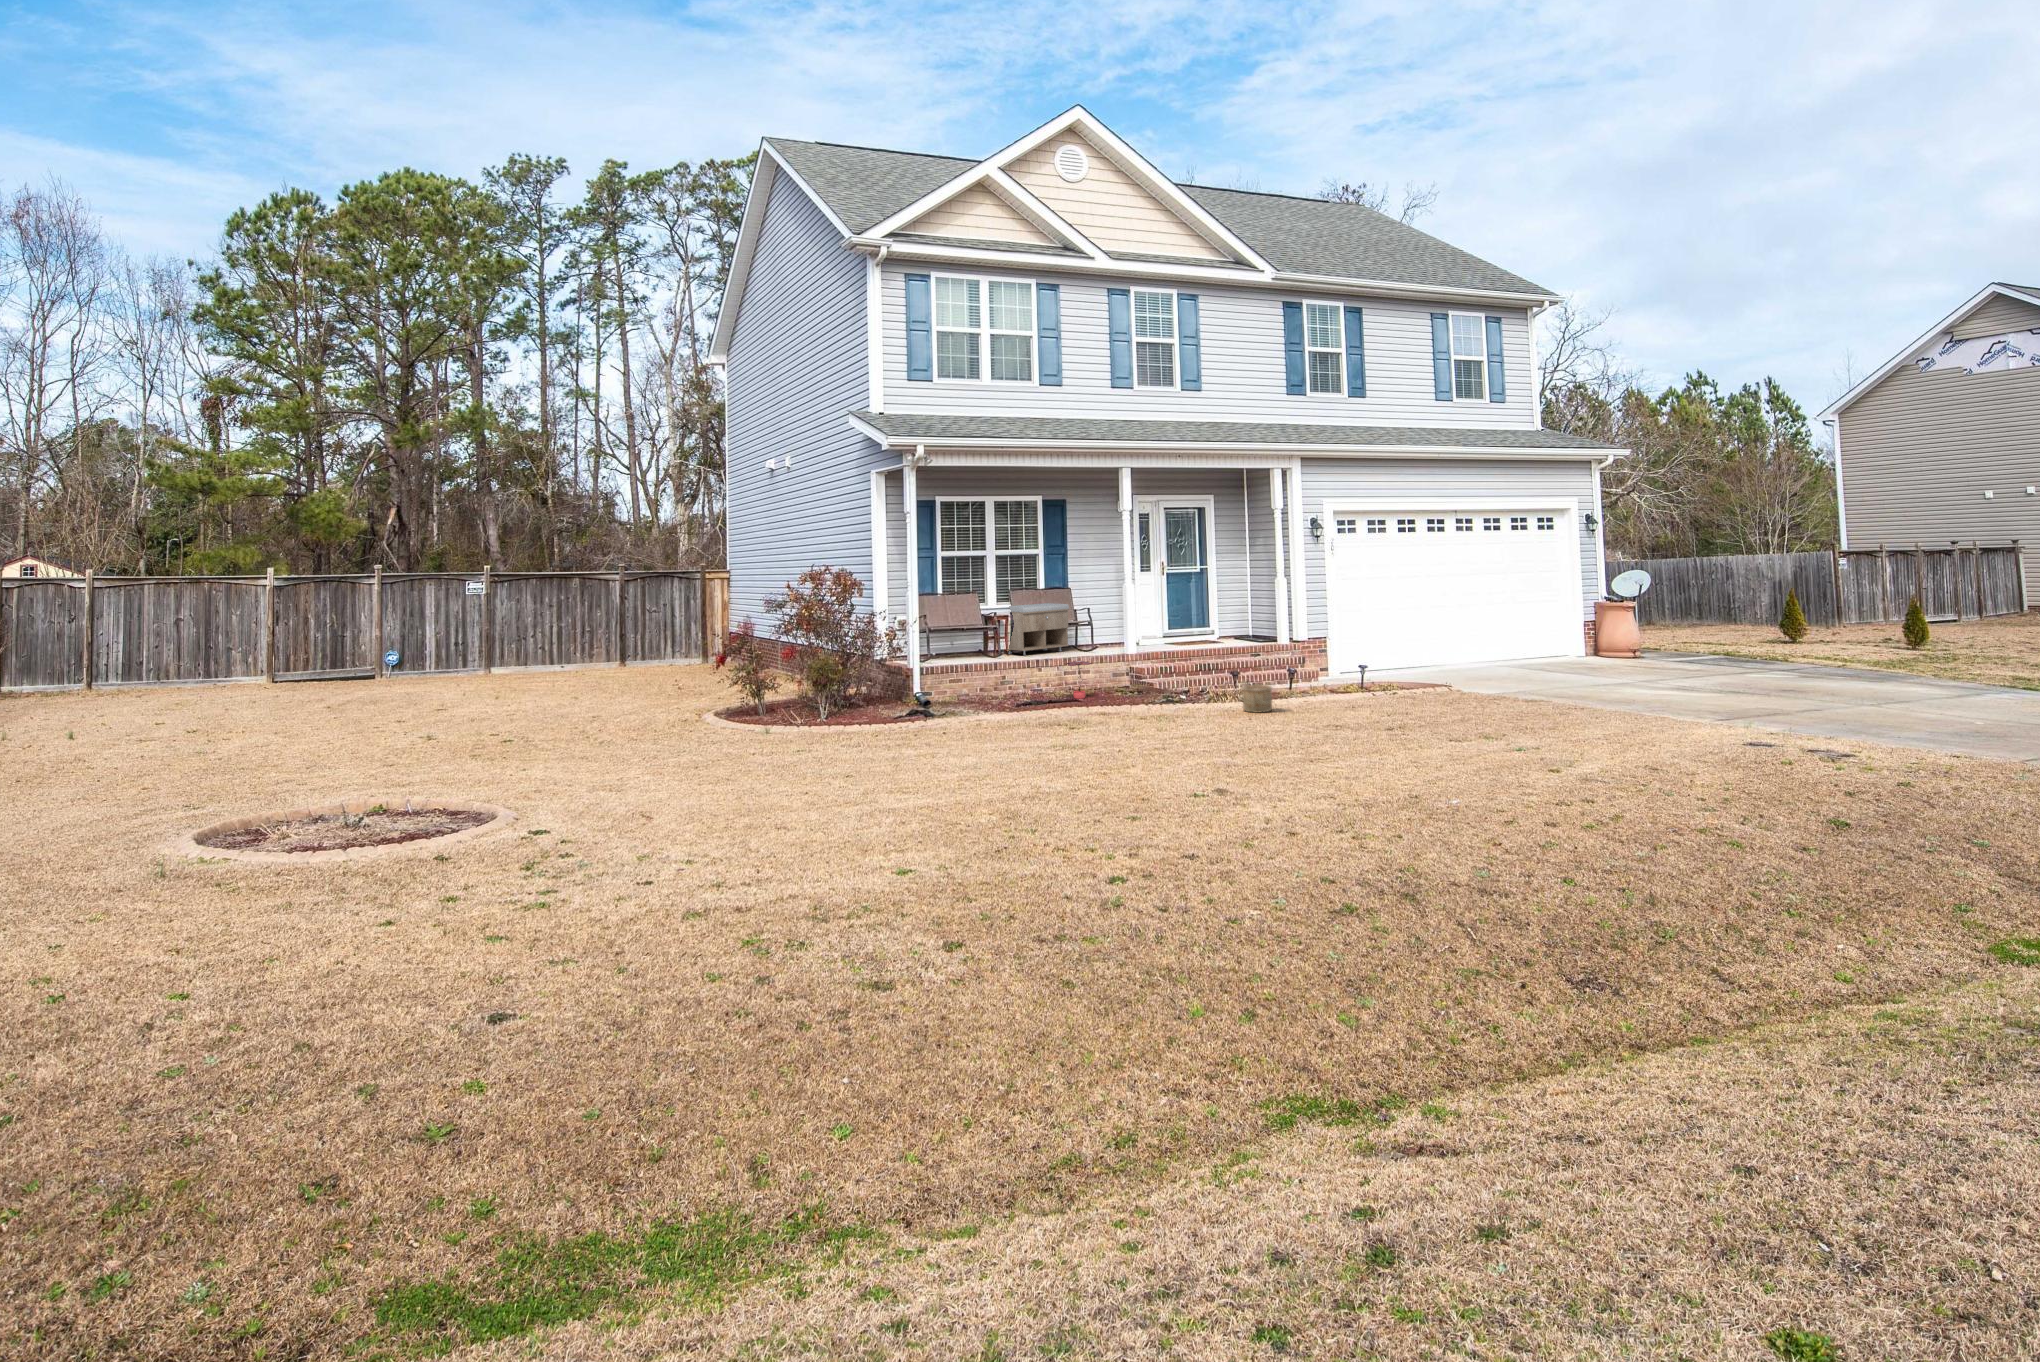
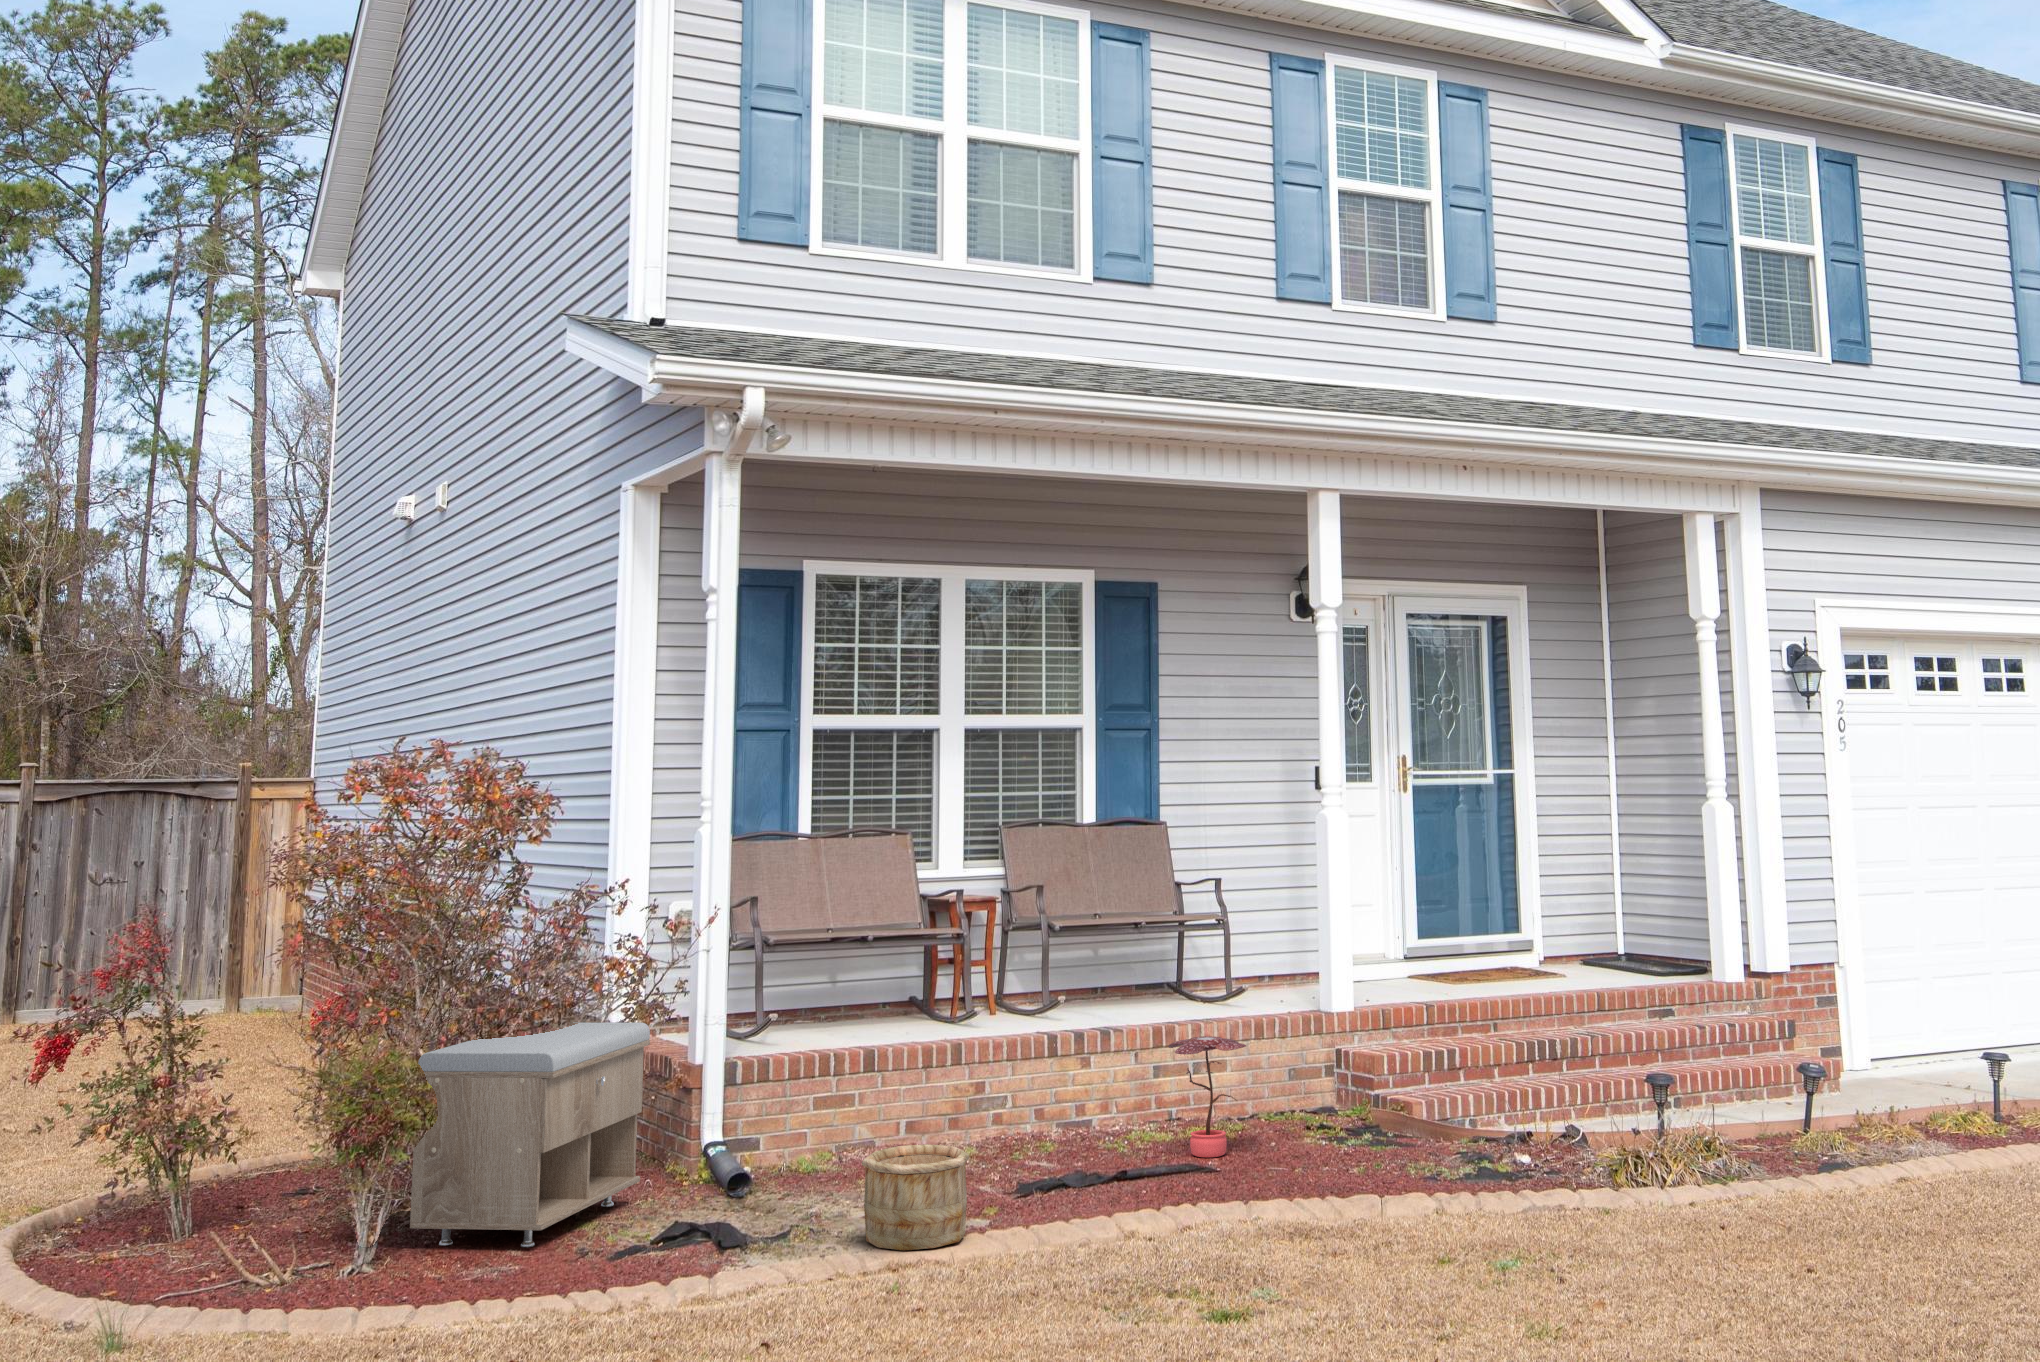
storage bench: present [1008,603,1069,655] -> present [410,1022,650,1247]
wooden bucket: present [1242,685,1272,713] -> present [862,1144,969,1250]

